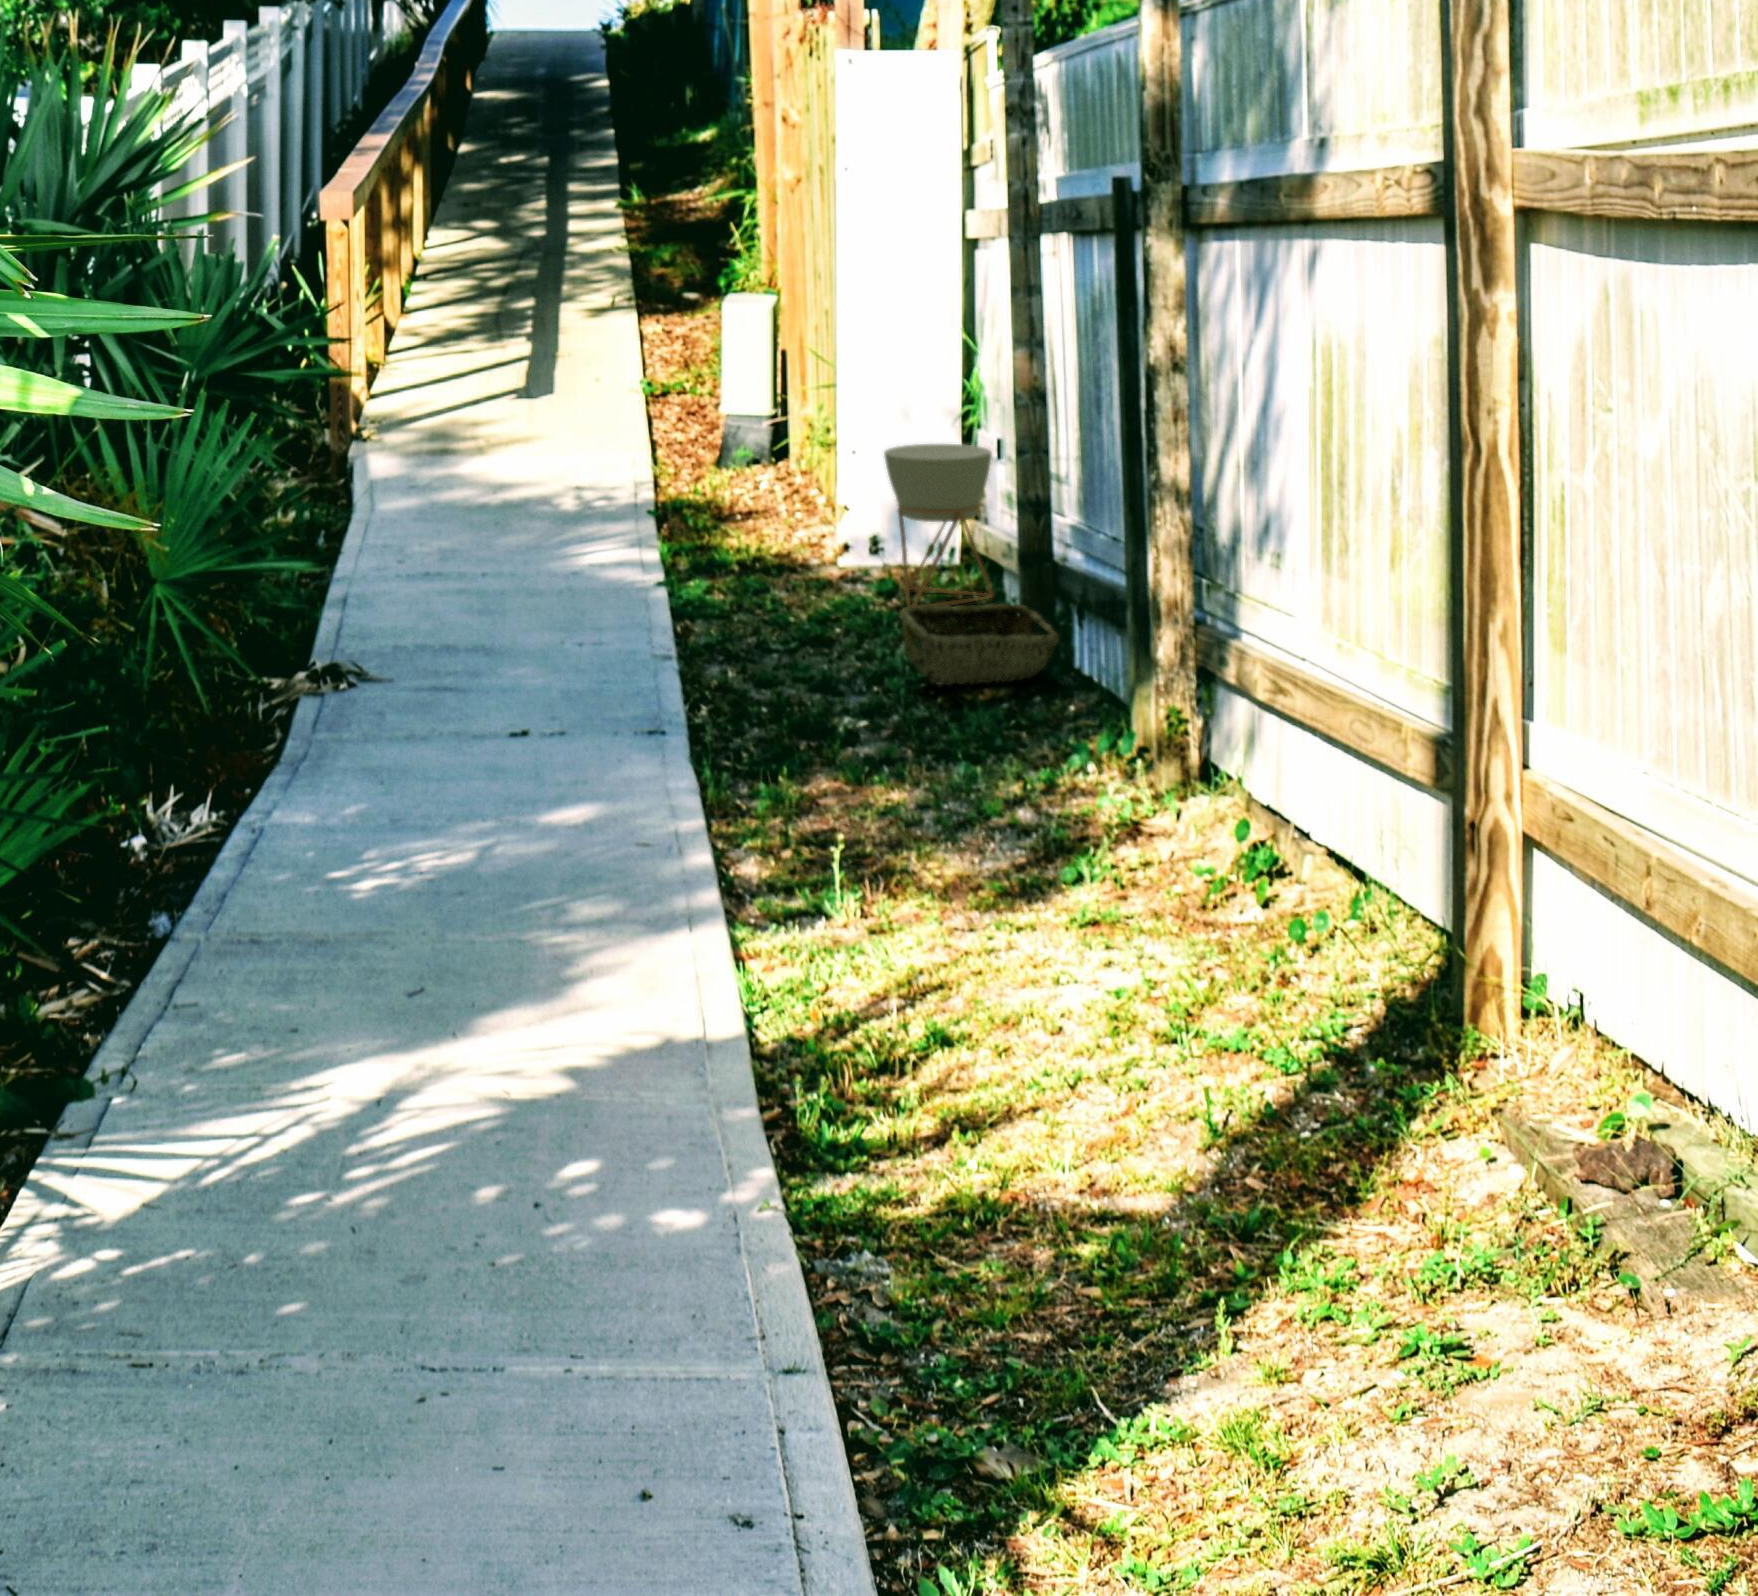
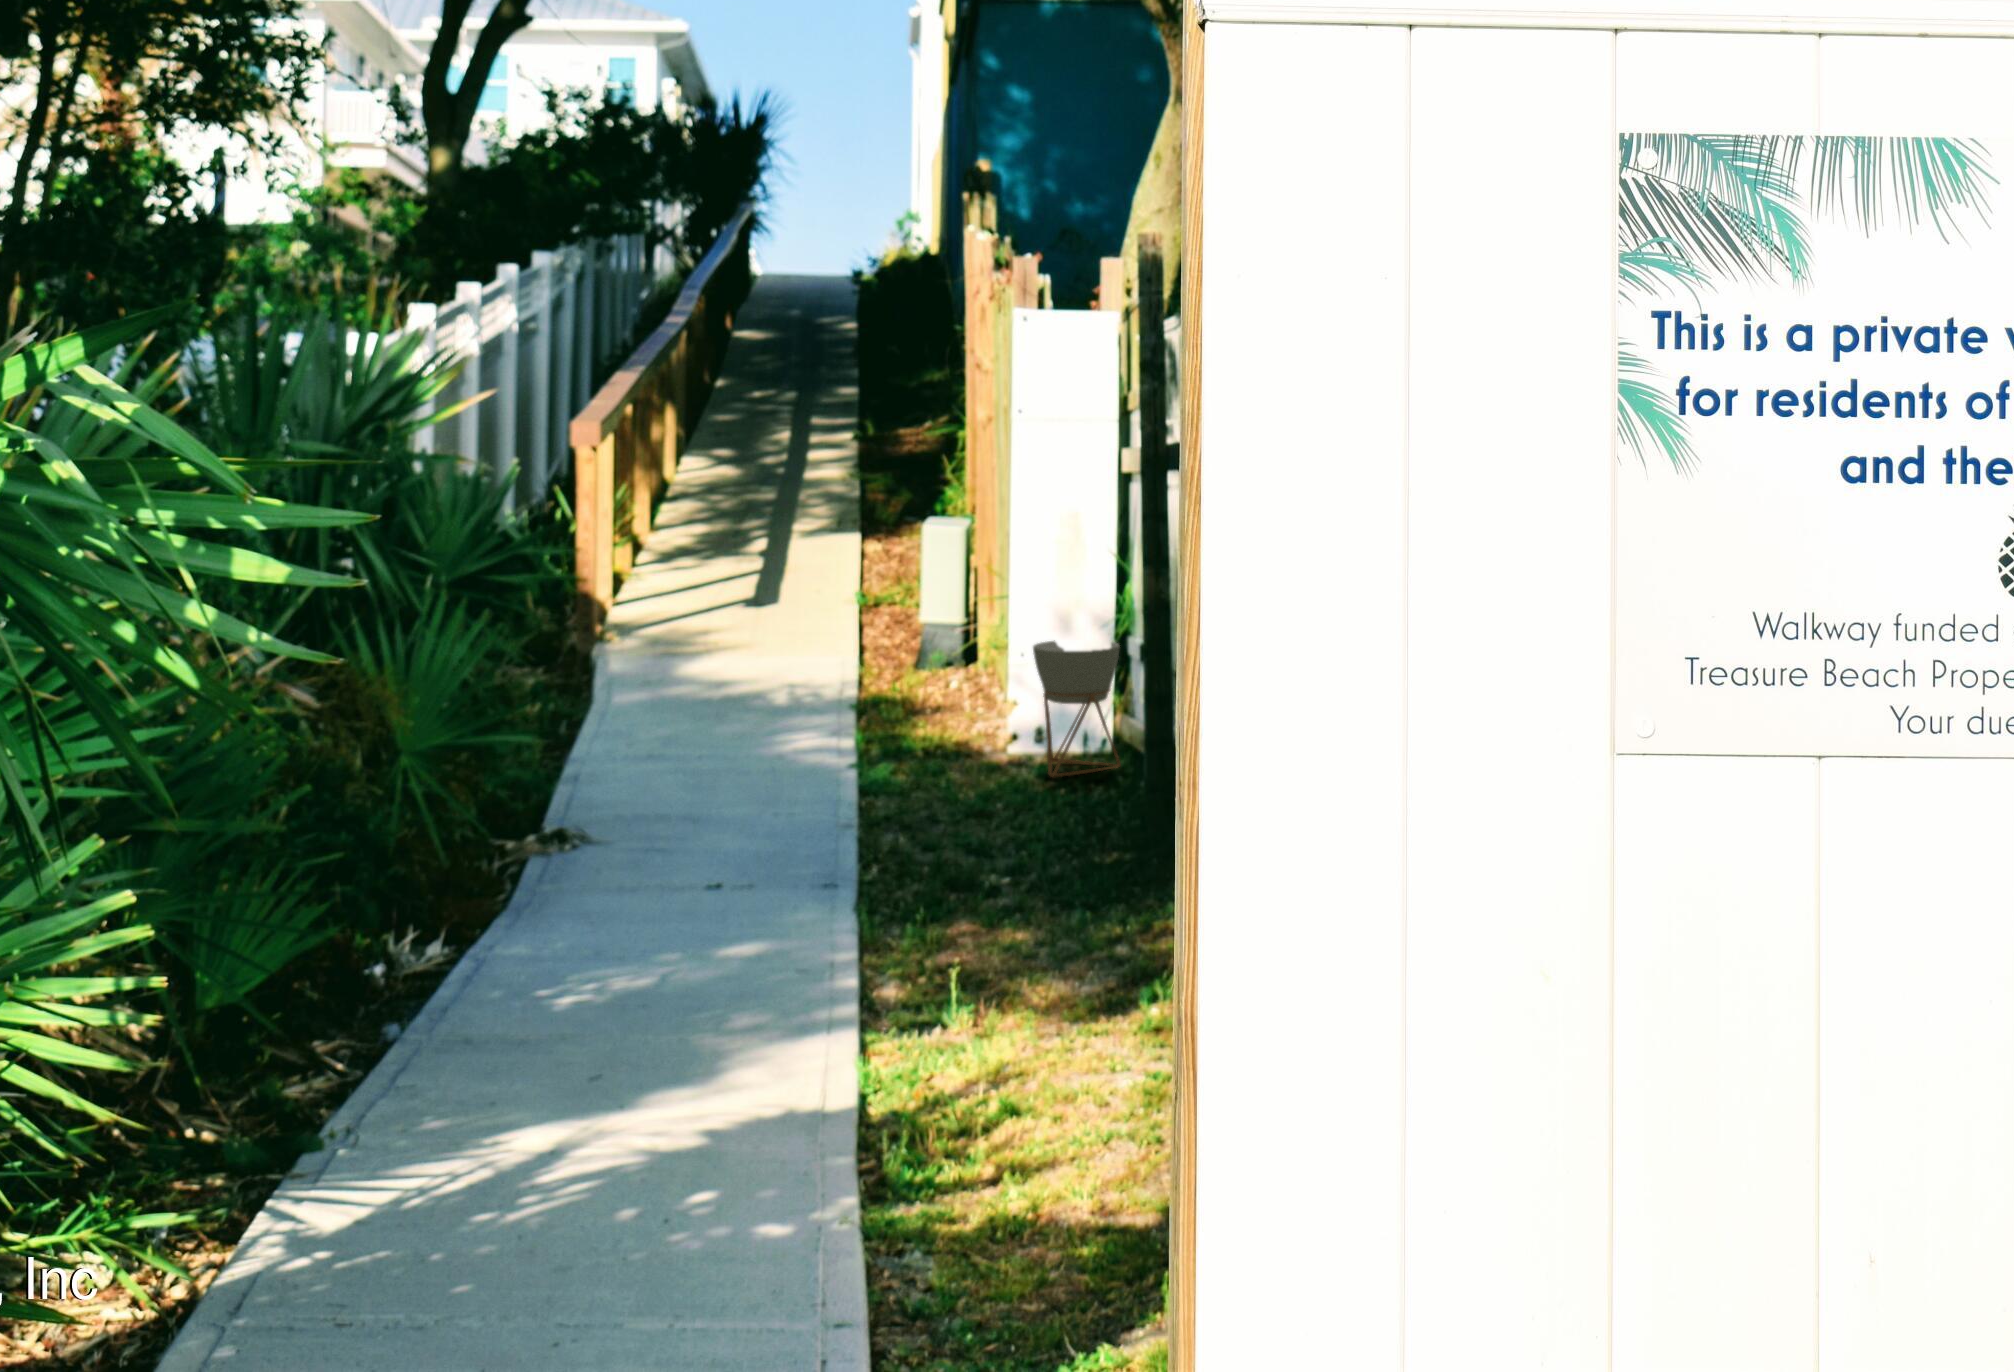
woven basket: present [899,604,1059,686] -> none [1028,767,1155,835]

